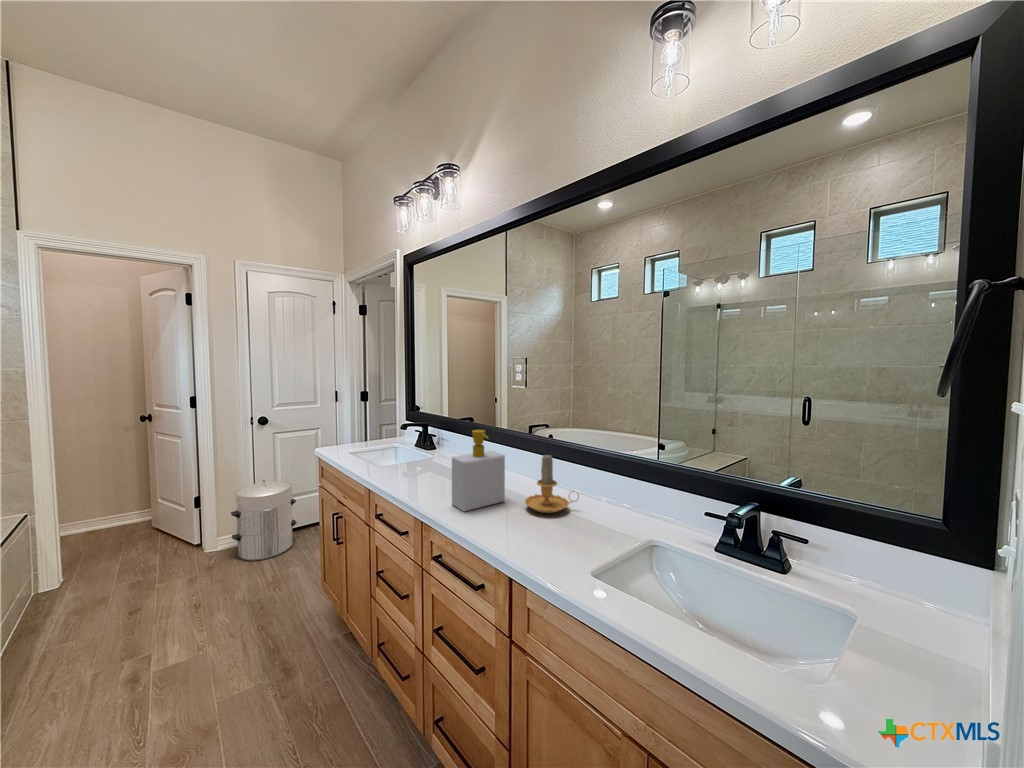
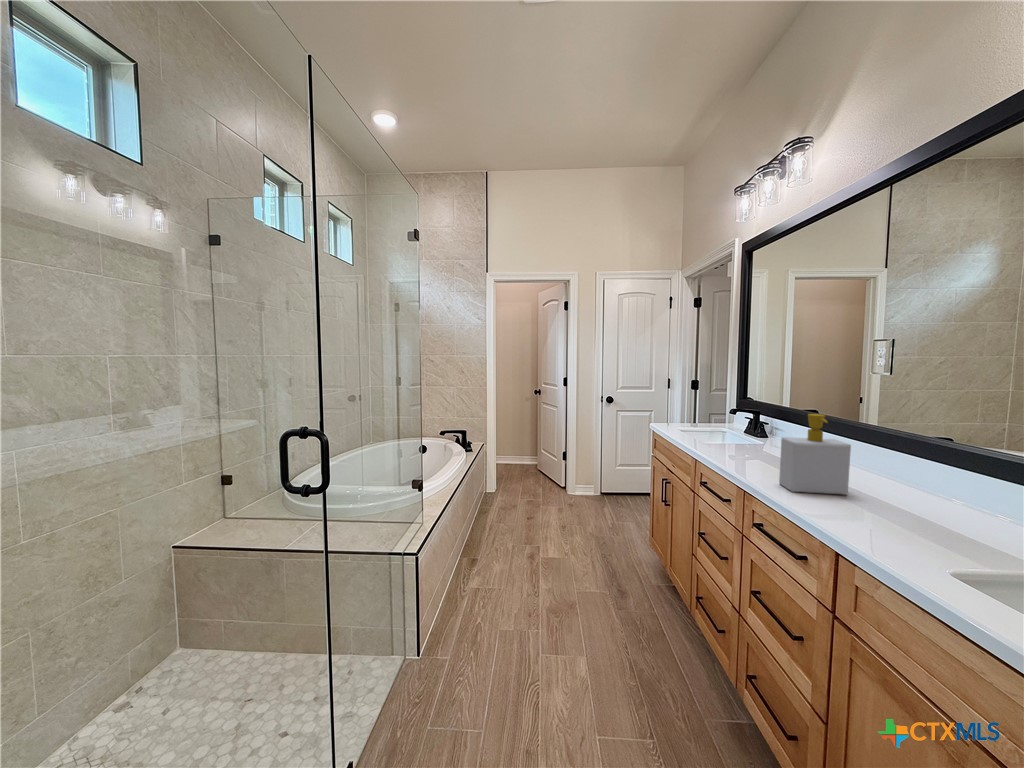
candle: present [525,455,579,513] -> none [876,447,969,519]
waste bin: present [231,480,297,561] -> none [585,447,631,510]

